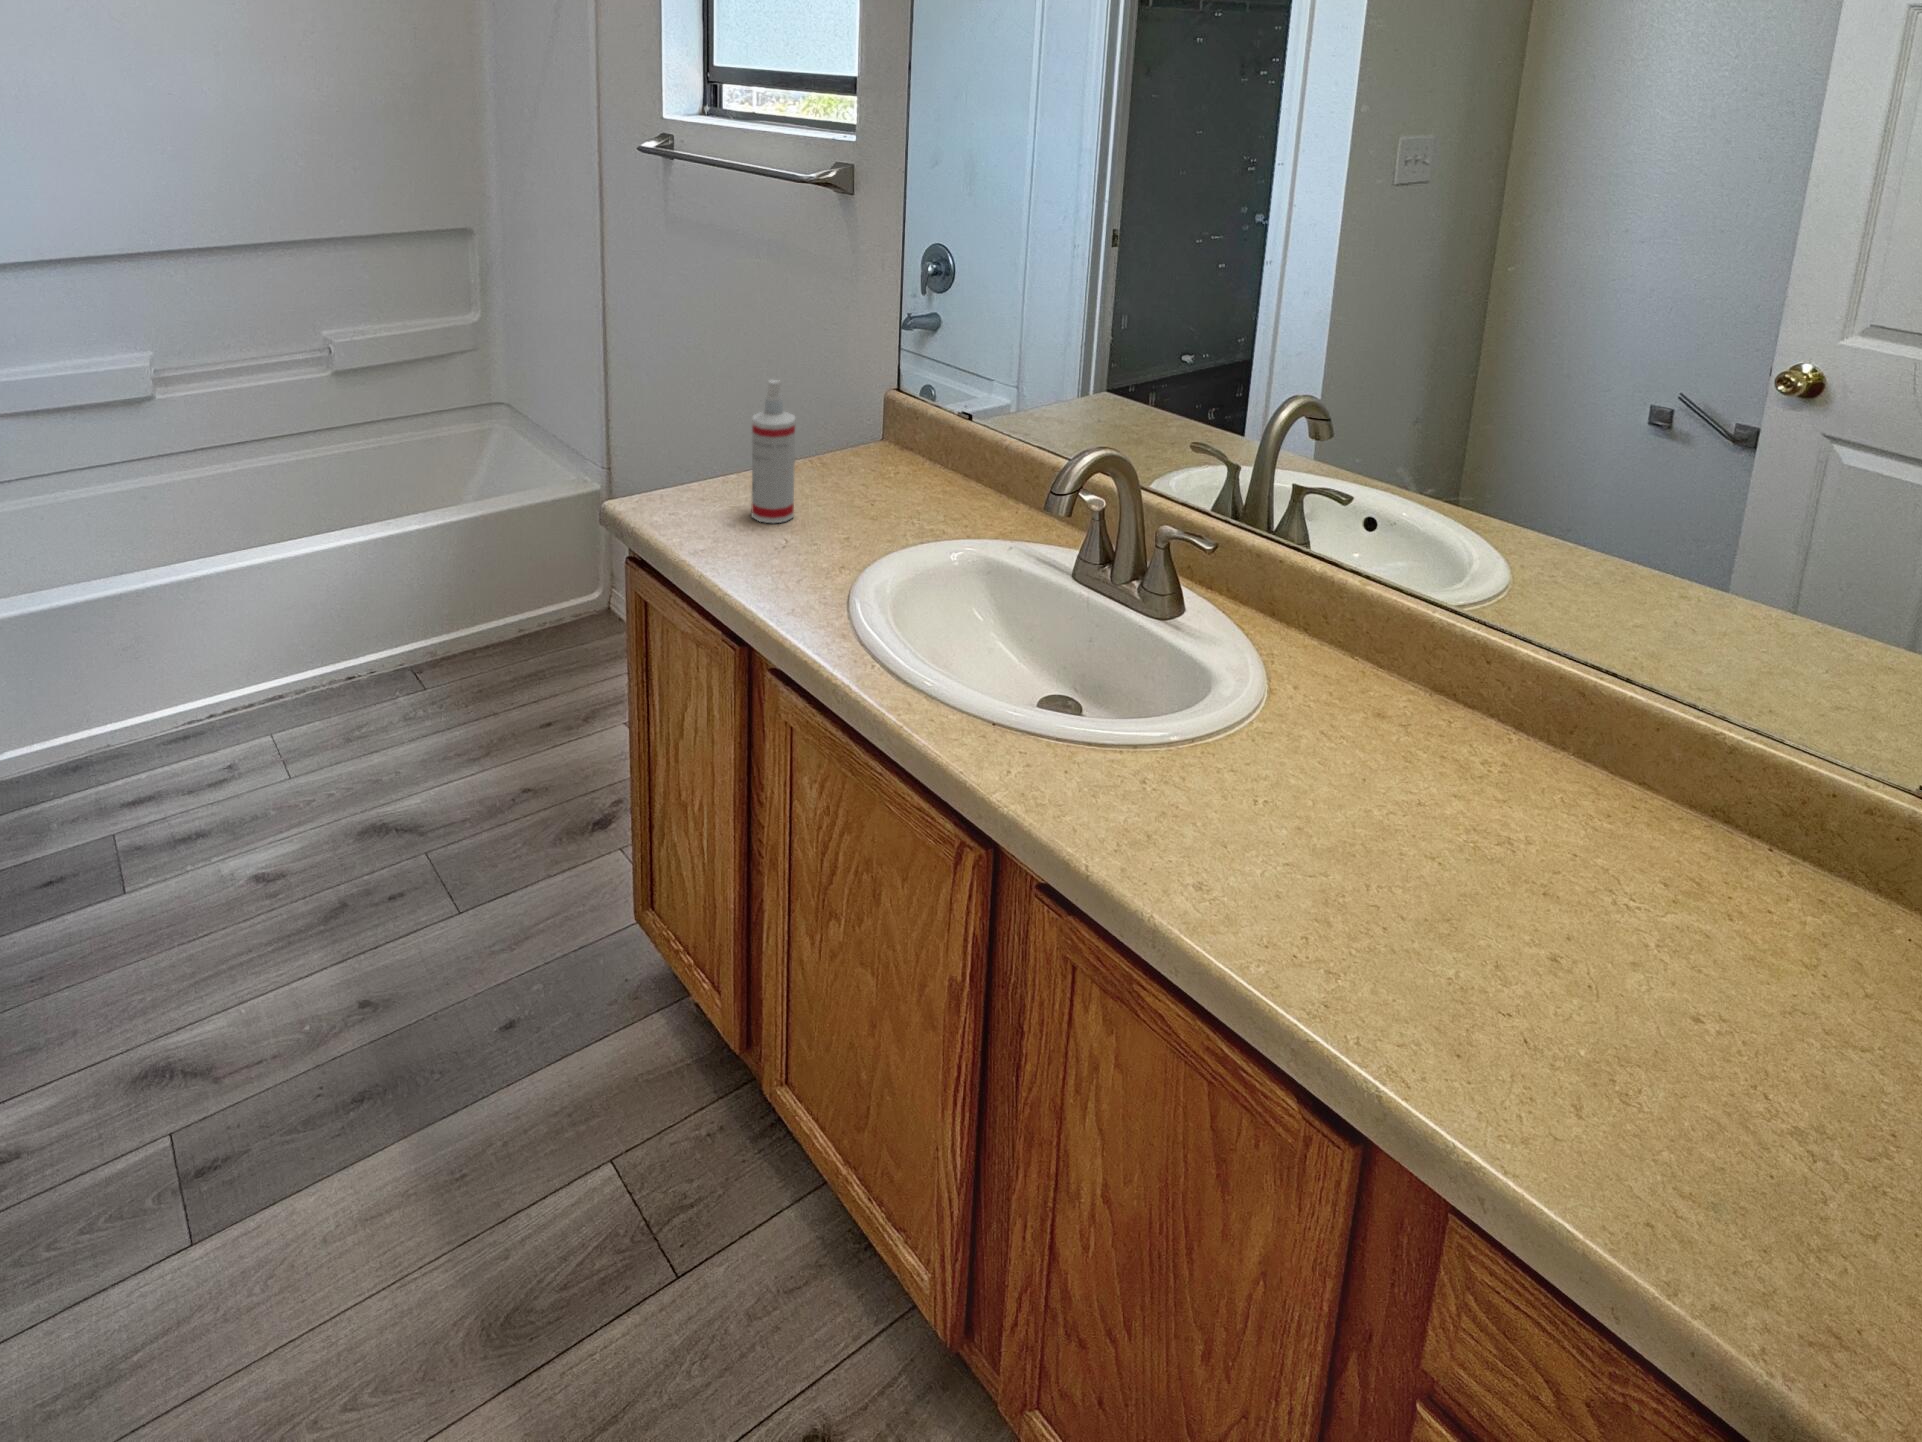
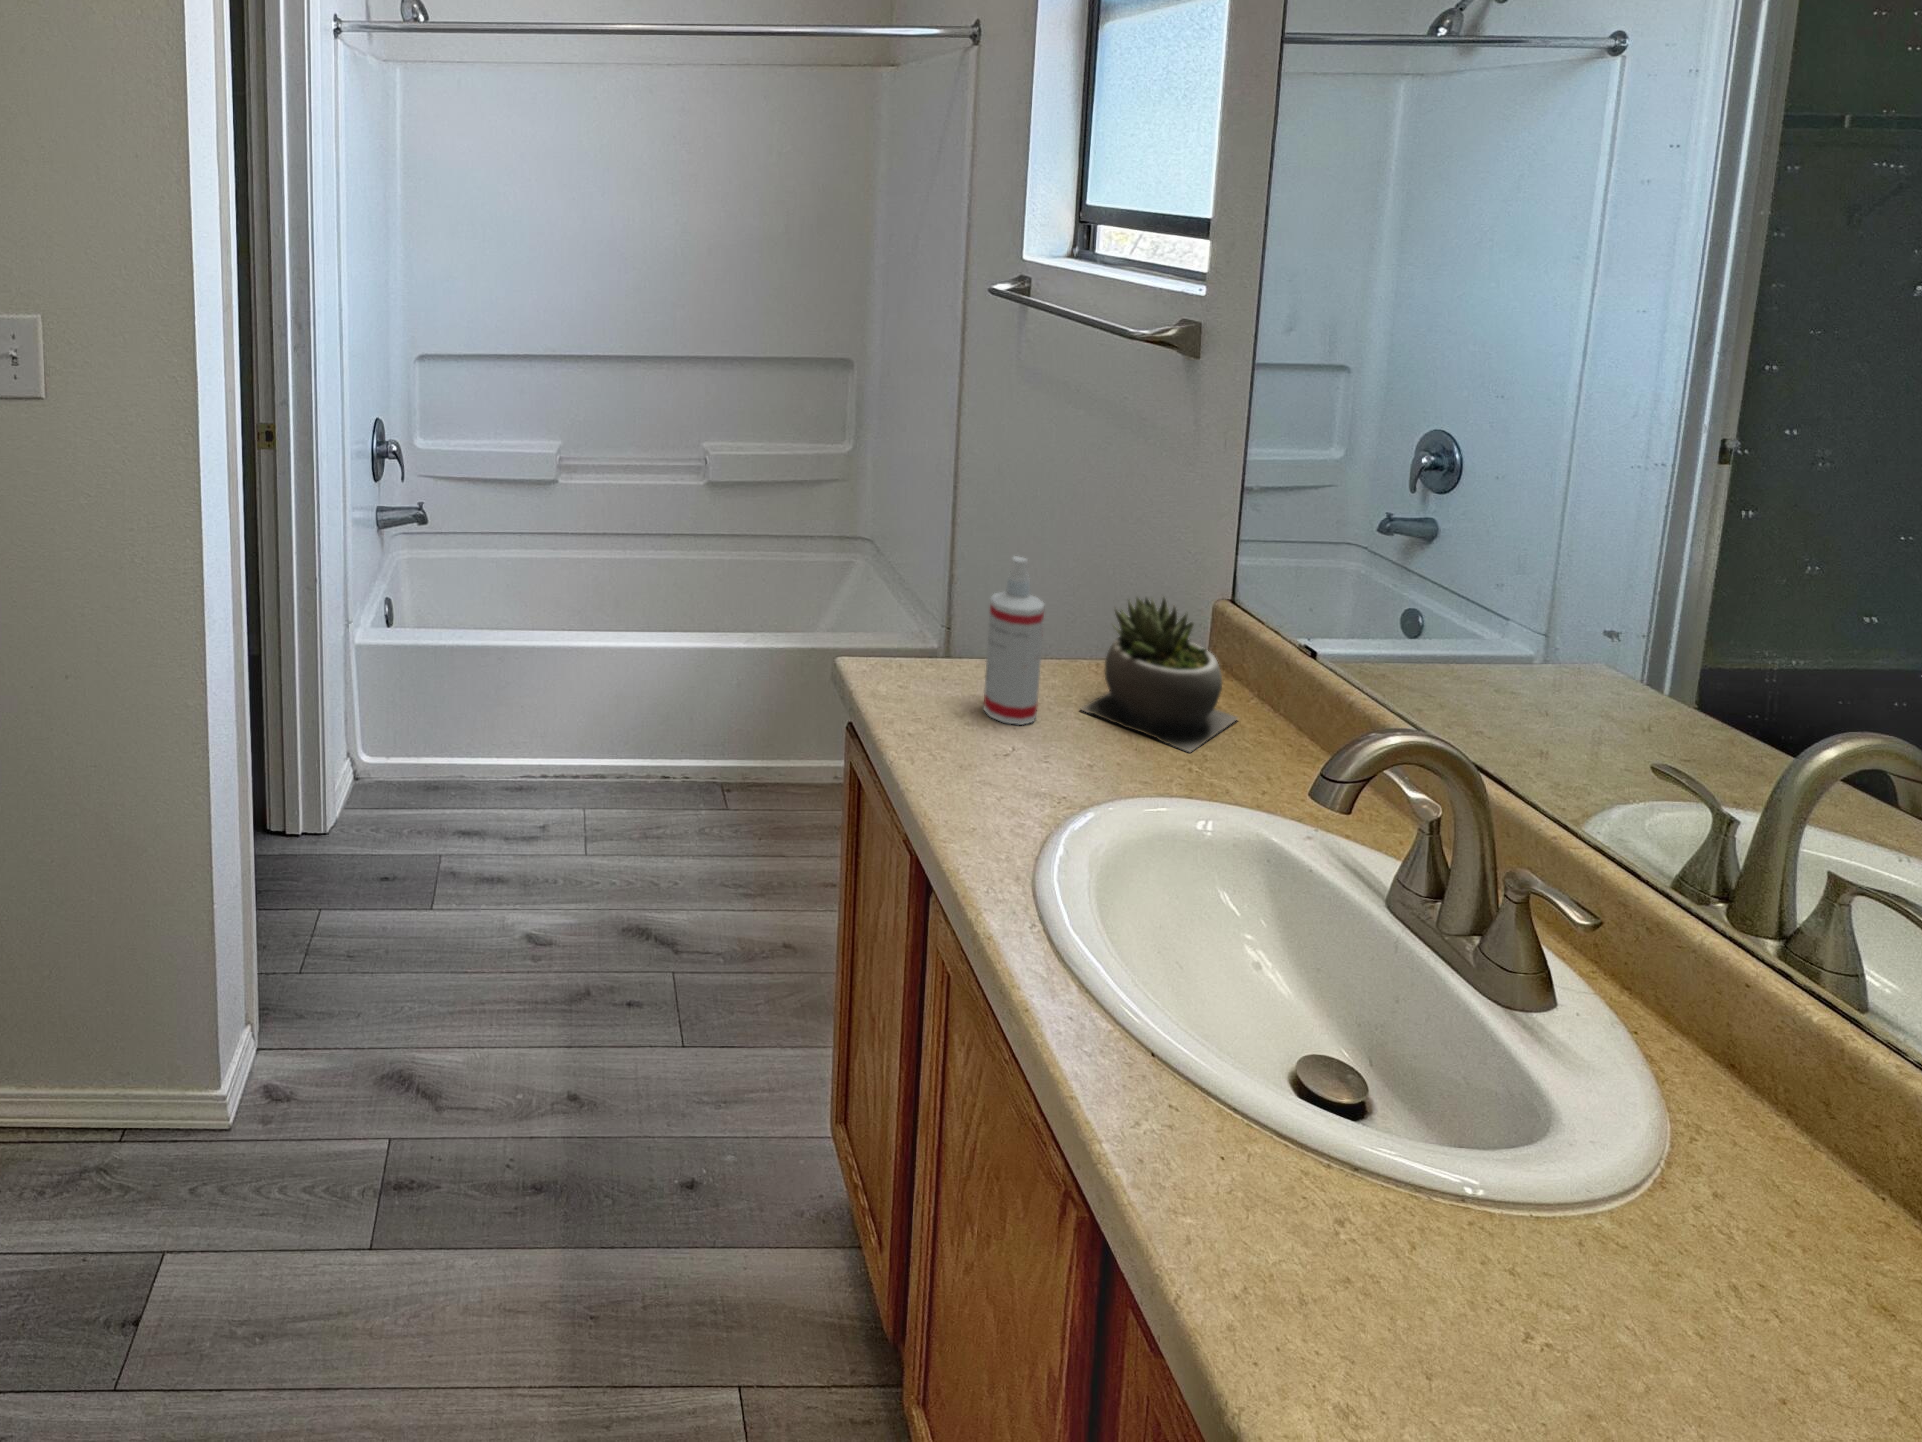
succulent plant: none [820,393,928,512] -> present [1081,598,1237,752]

